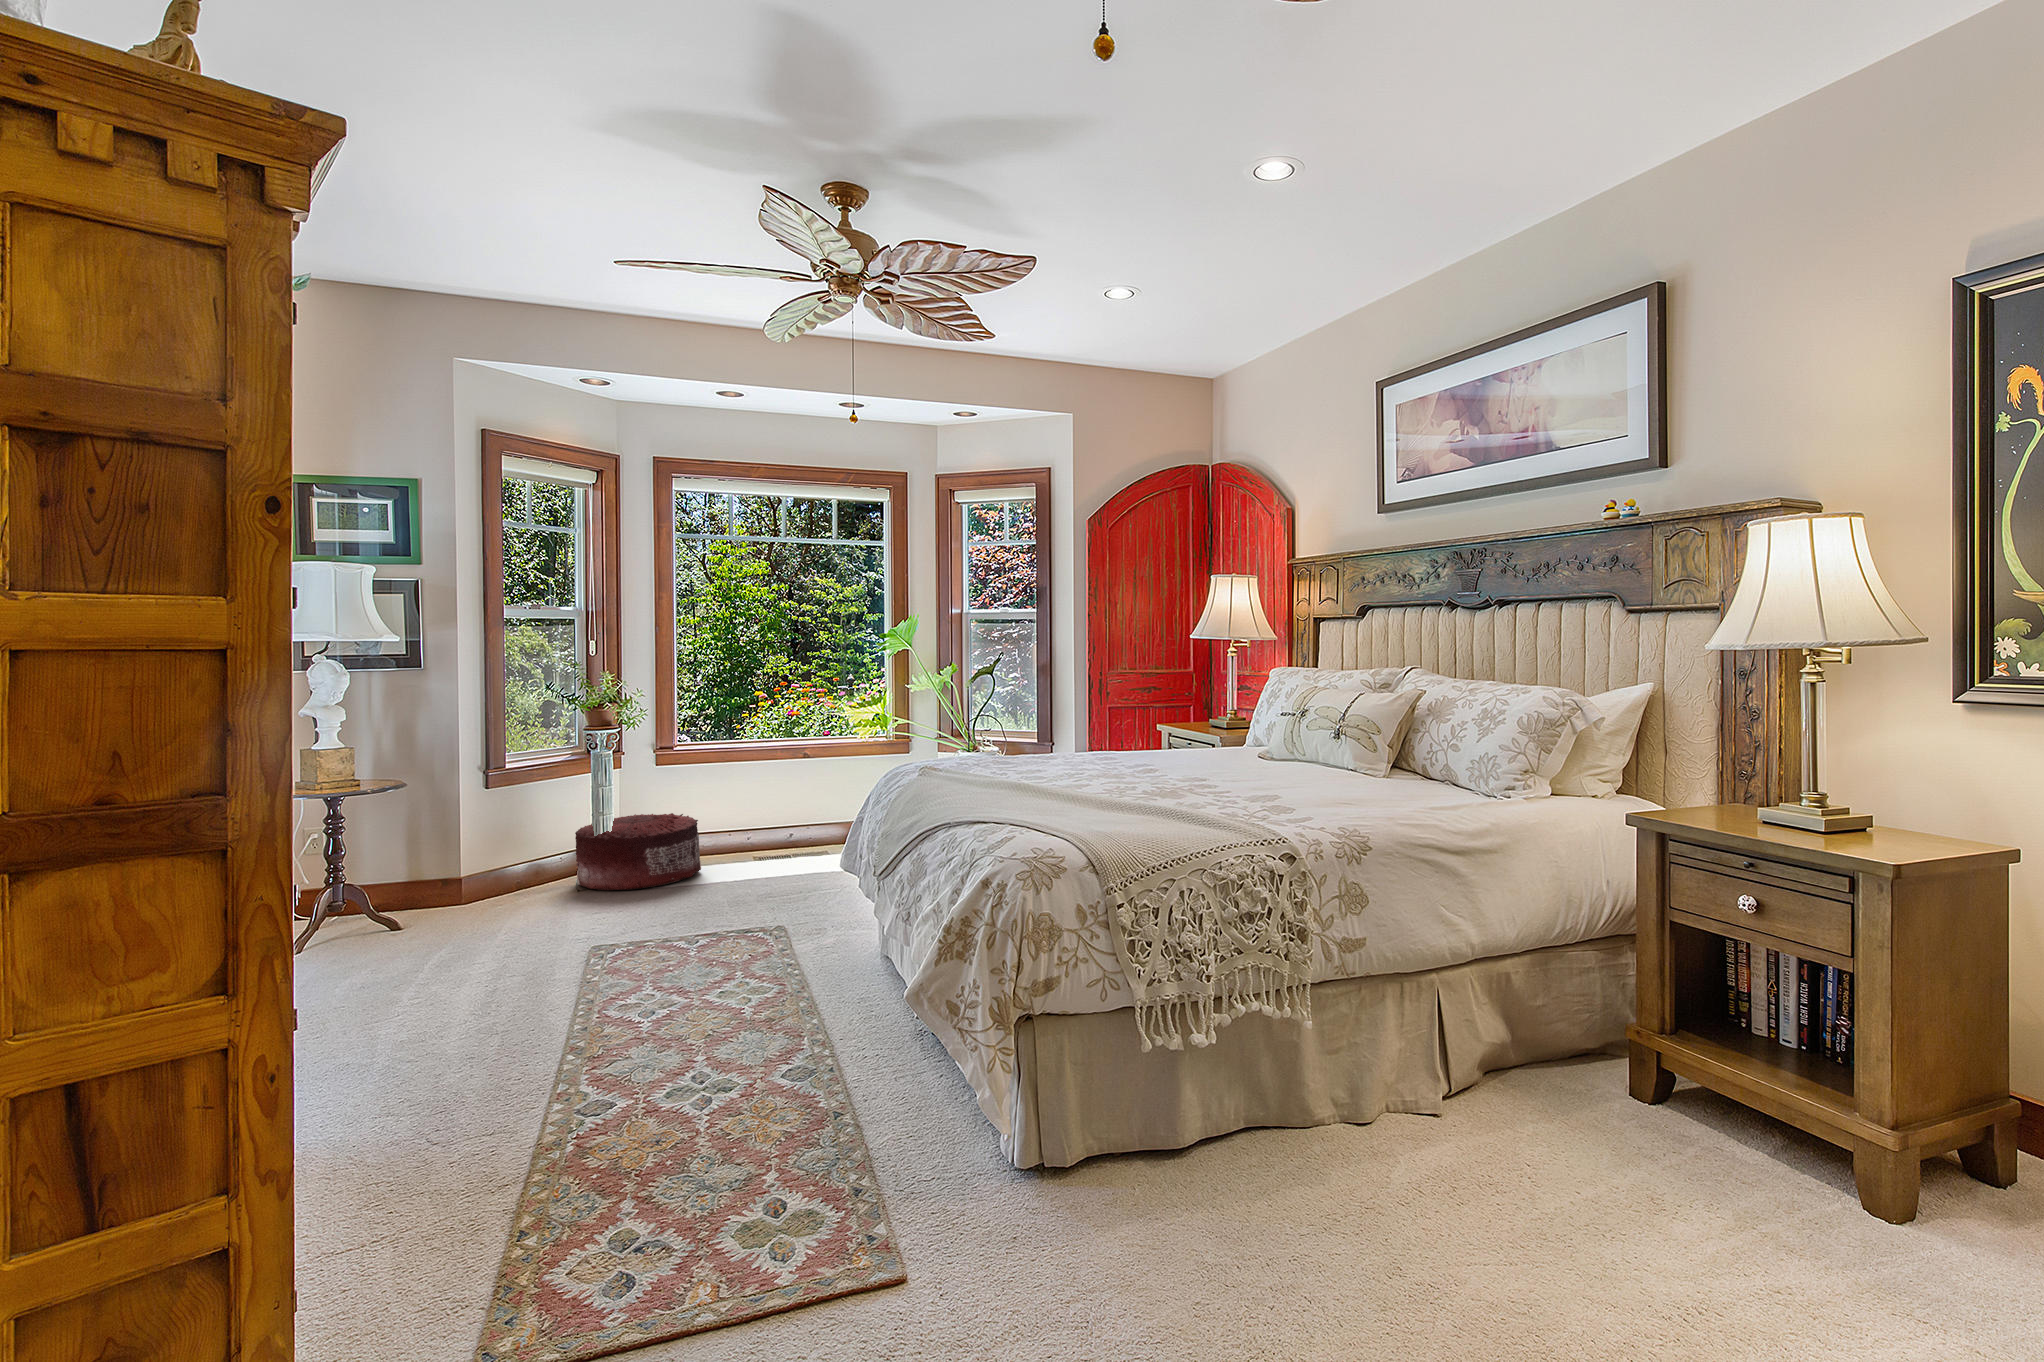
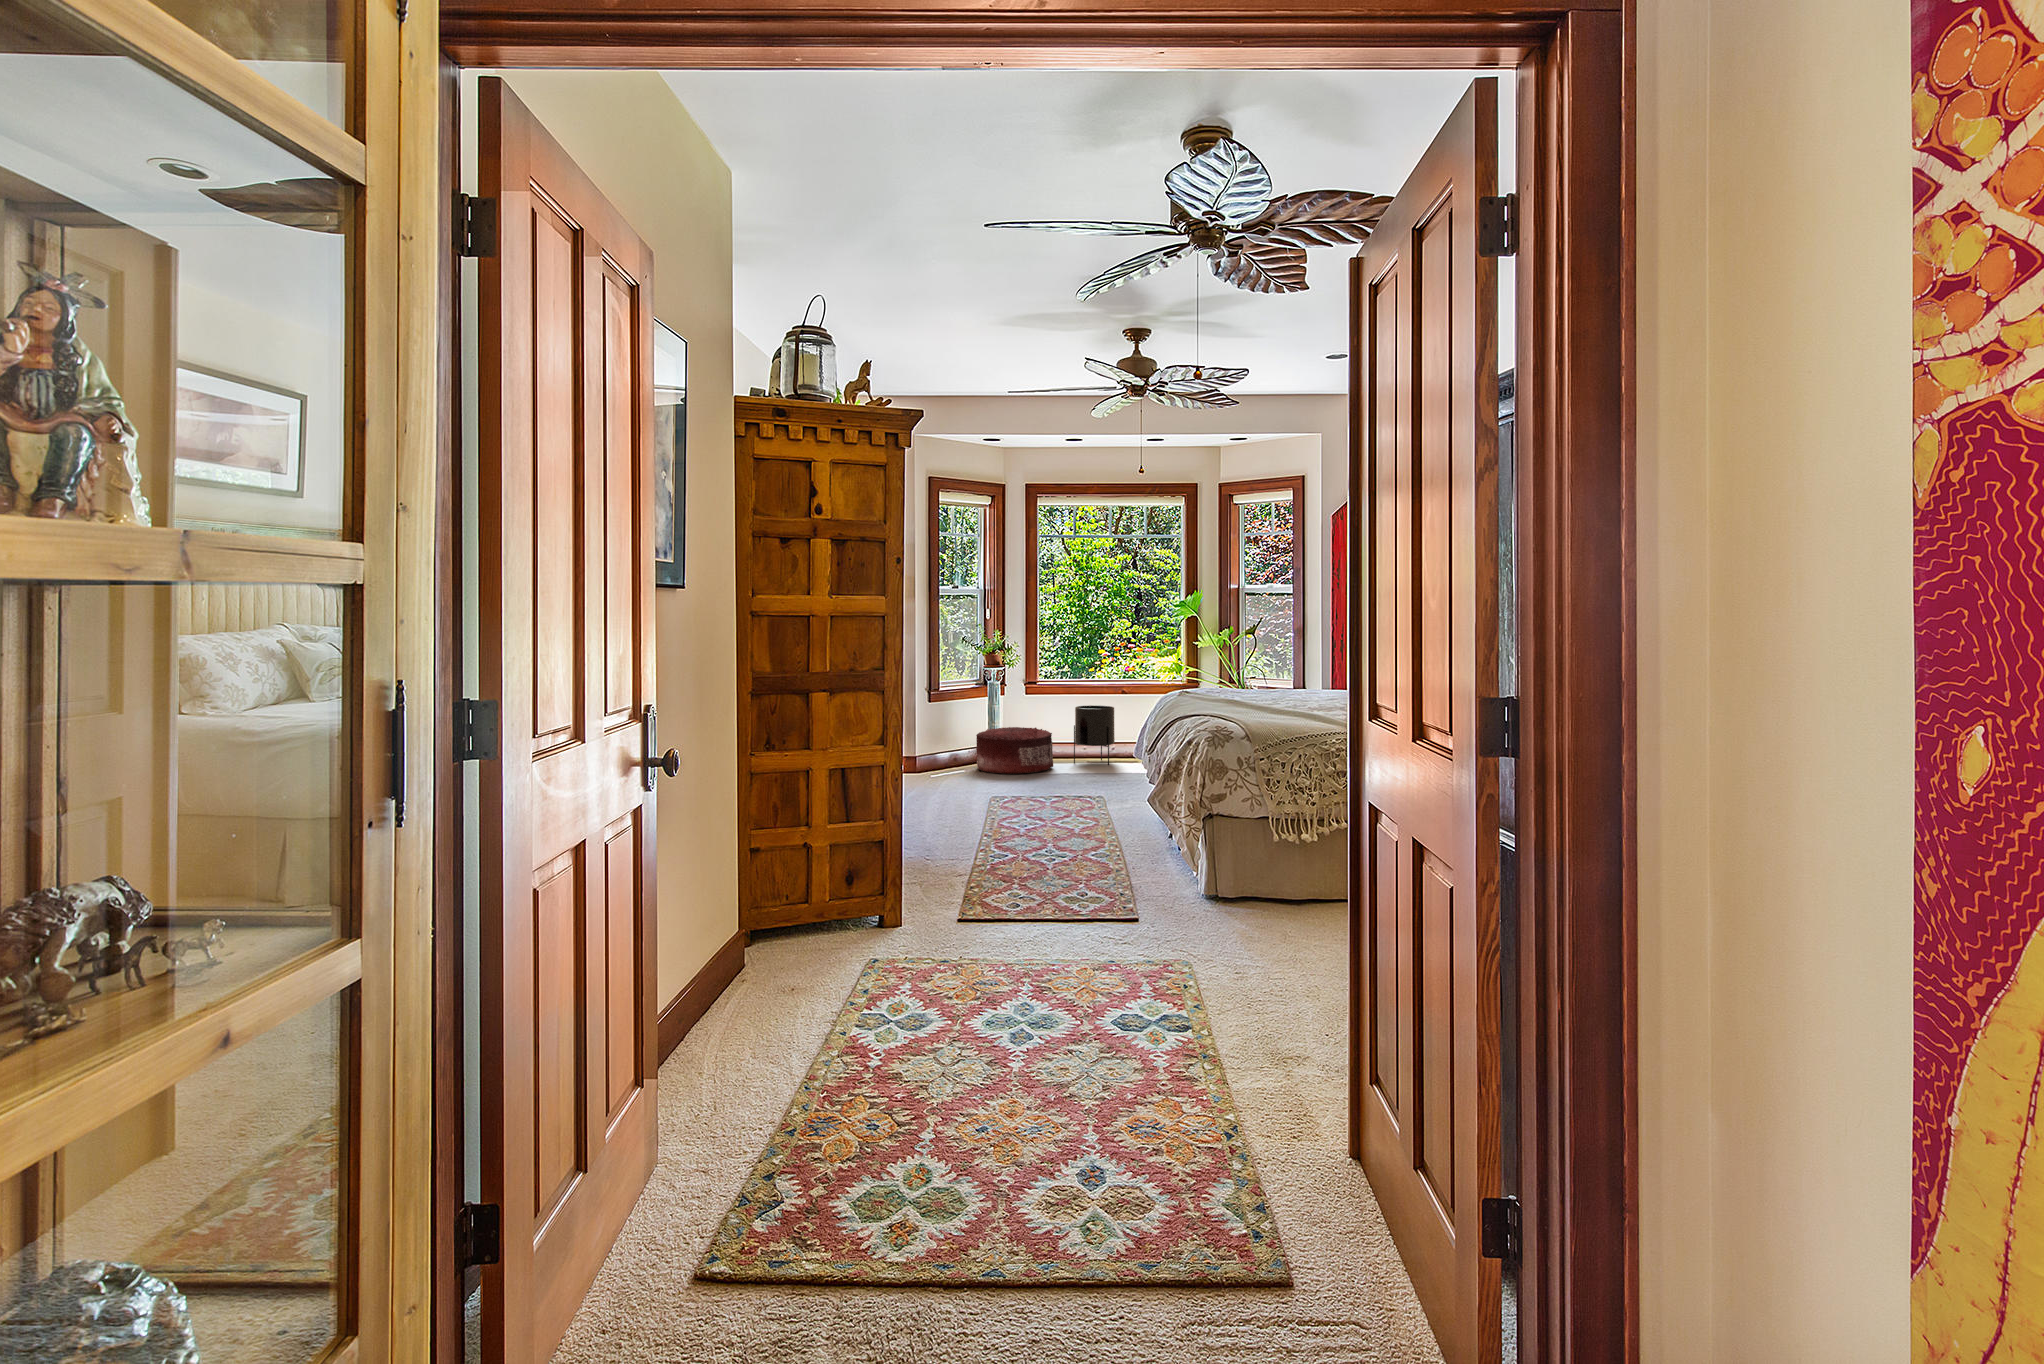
planter: none [731,773,792,860] -> present [1074,705,1115,765]

